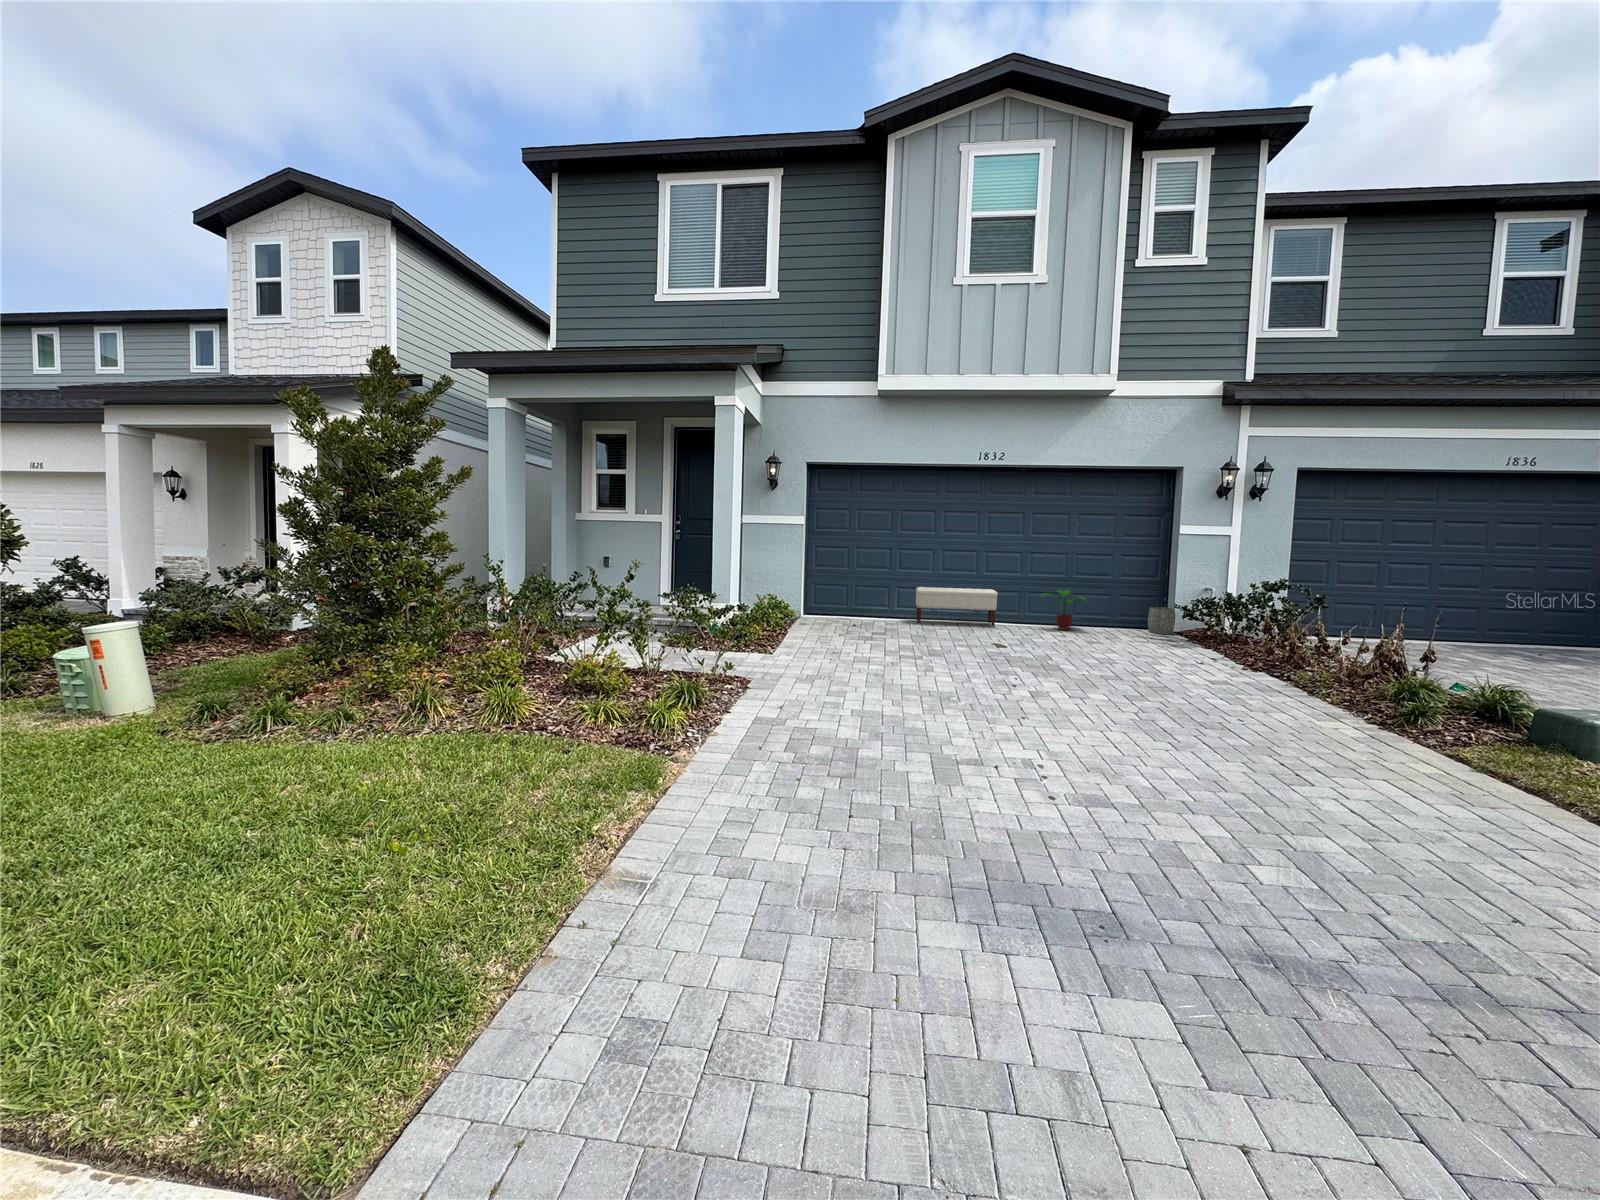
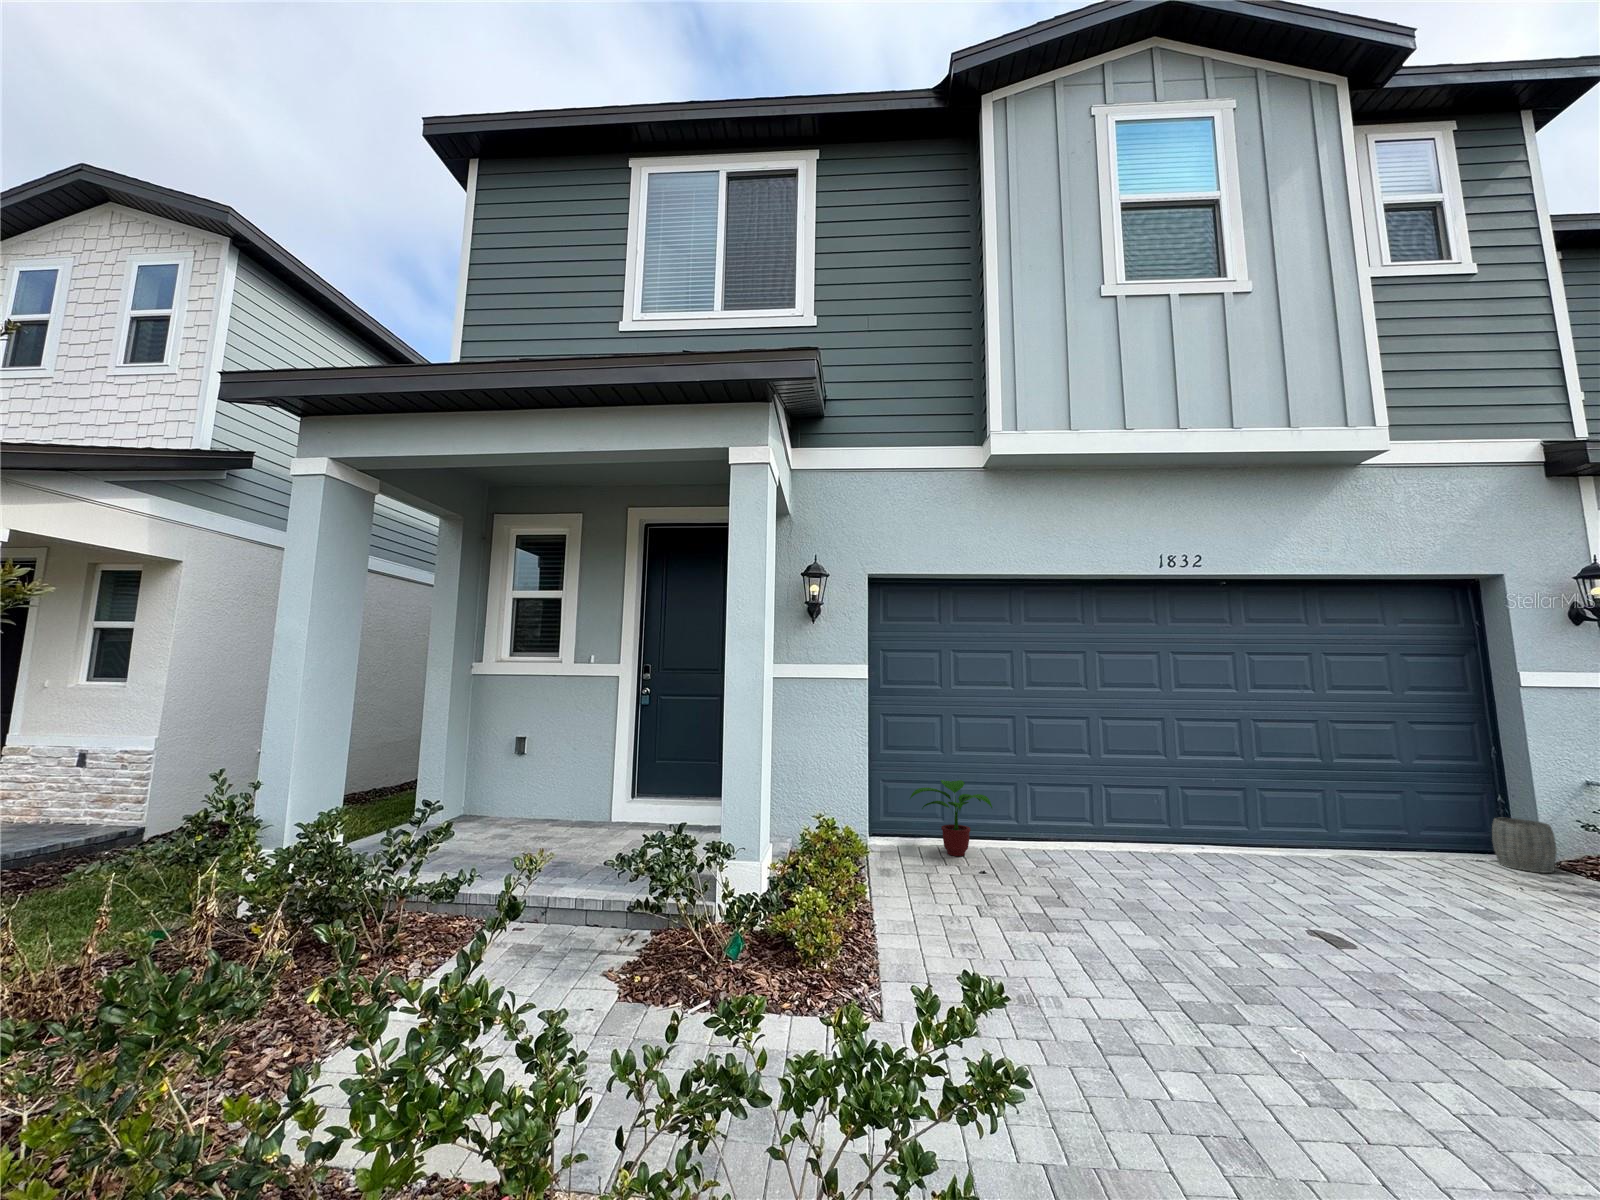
bench: present [915,587,998,626] -> none [1065,786,1228,862]
potted plant: present [1040,590,1087,630] -> present [910,780,992,856]

